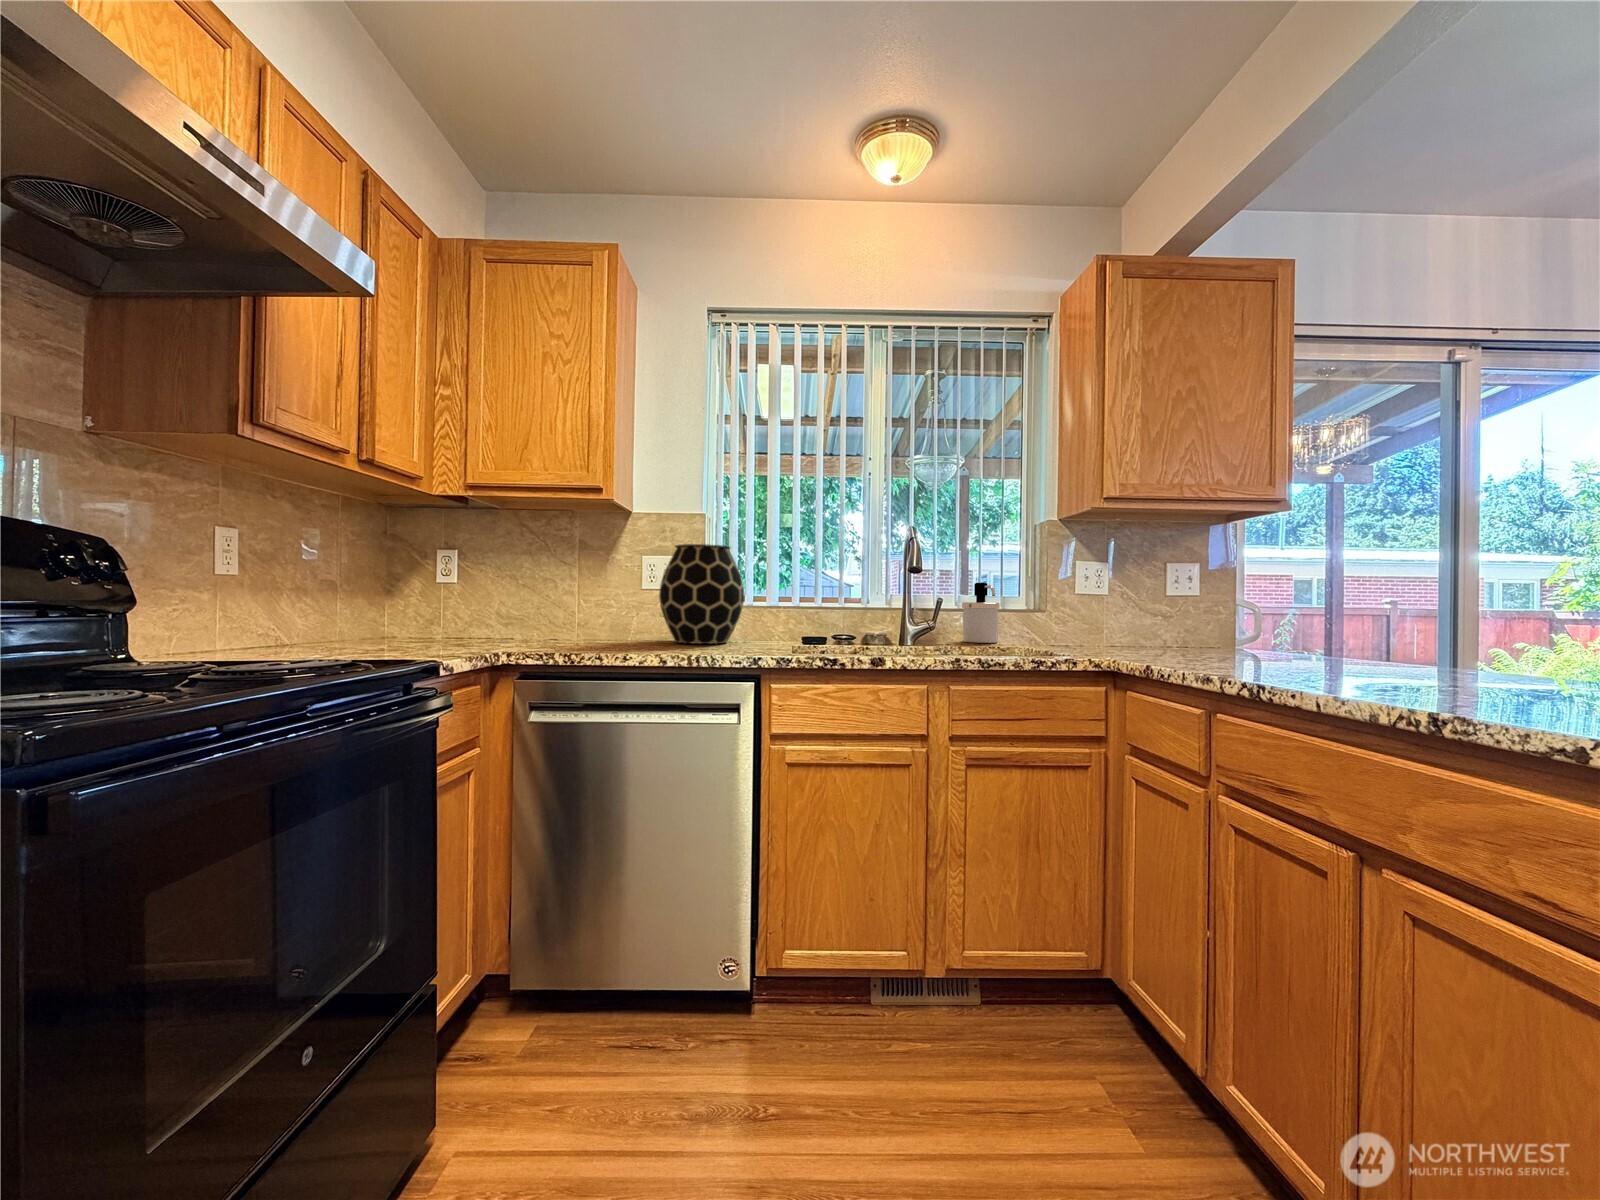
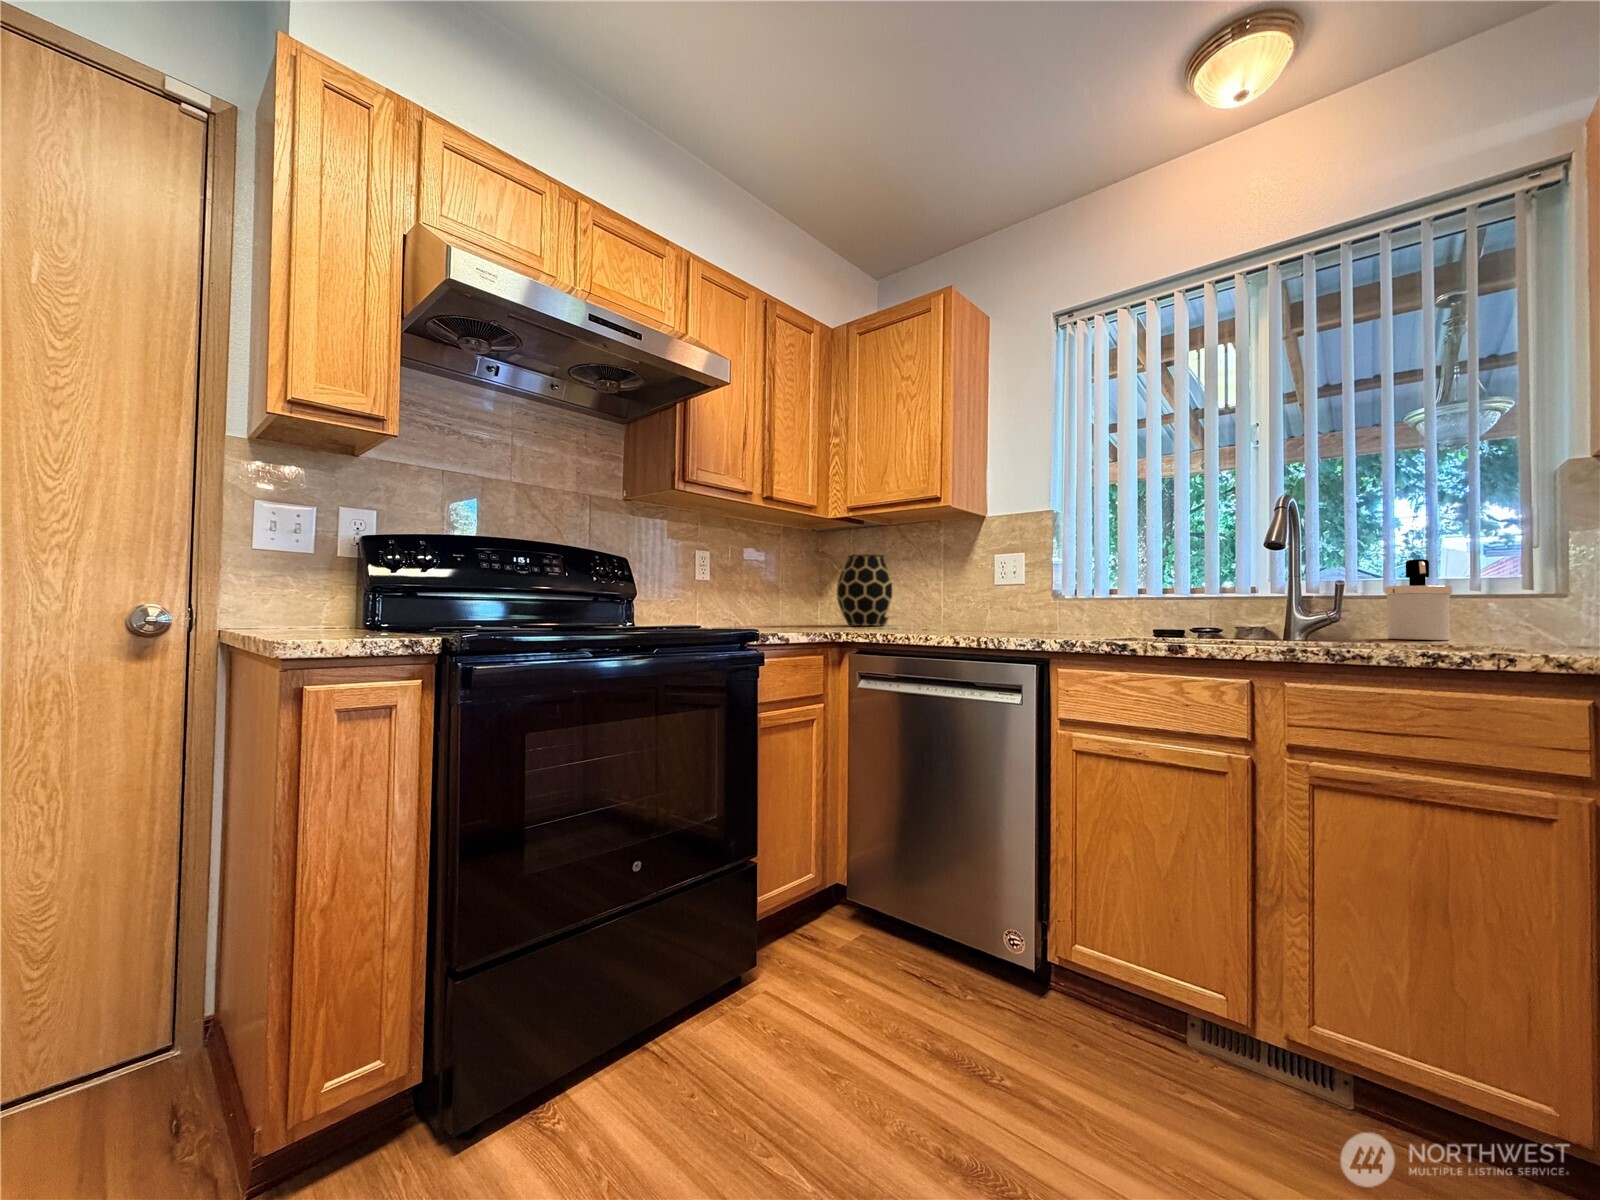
vase: present [659,544,744,644] -> present [837,554,892,626]

